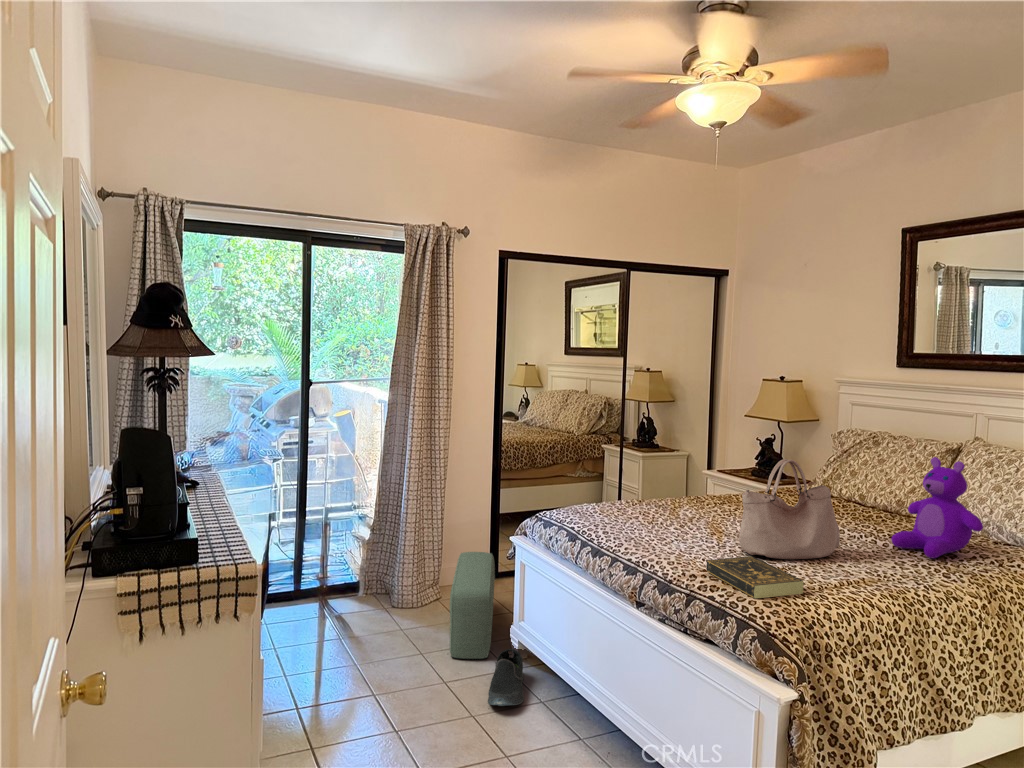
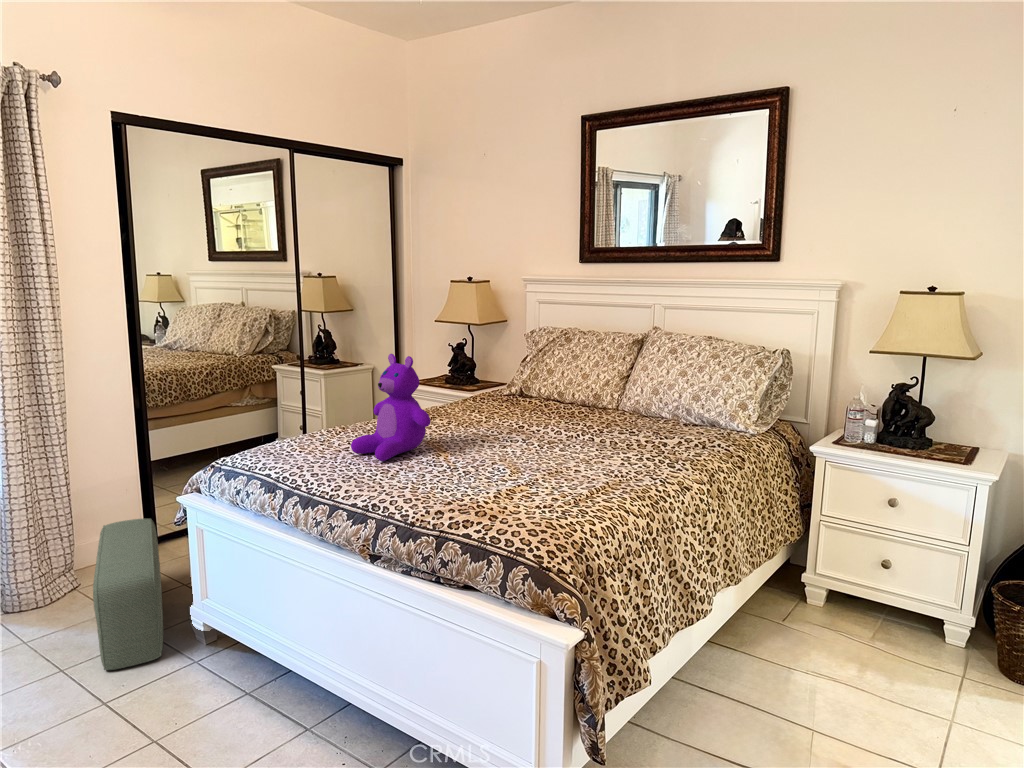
teddy bear: present [891,457,983,558] -> present [351,354,431,461]
handbag: present [739,459,840,559] -> none [476,363,572,475]
book: present [706,556,804,599] -> none [452,477,563,530]
shoe: present [488,649,524,706] -> none [170,639,222,726]

